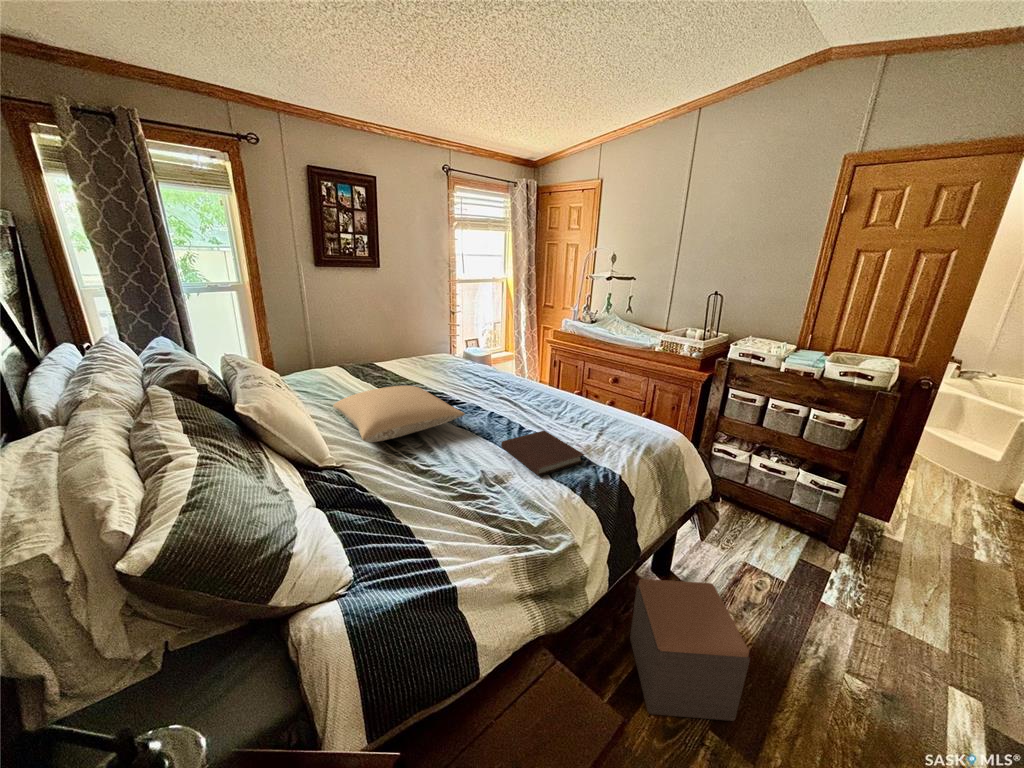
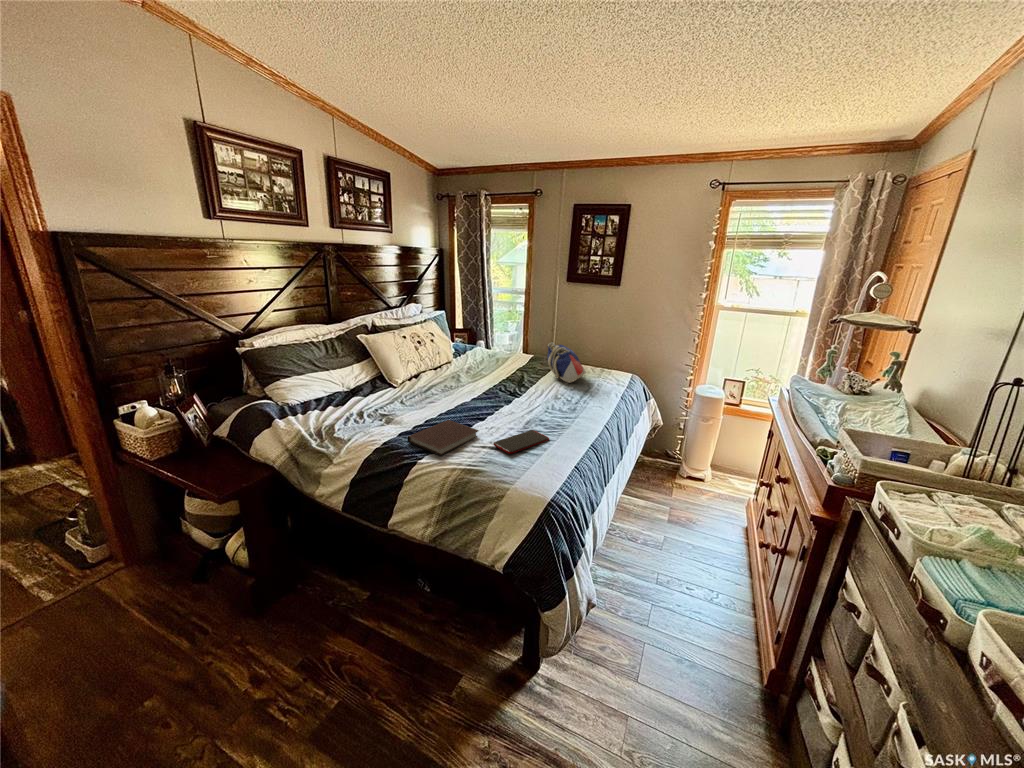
tote bag: none [396,338,457,375] -> present [547,342,586,383]
pillow: present [333,386,465,442] -> none [403,362,499,396]
smartphone: none [549,409,596,433] -> present [493,430,549,454]
footstool: present [630,579,750,721] -> none [347,582,439,733]

